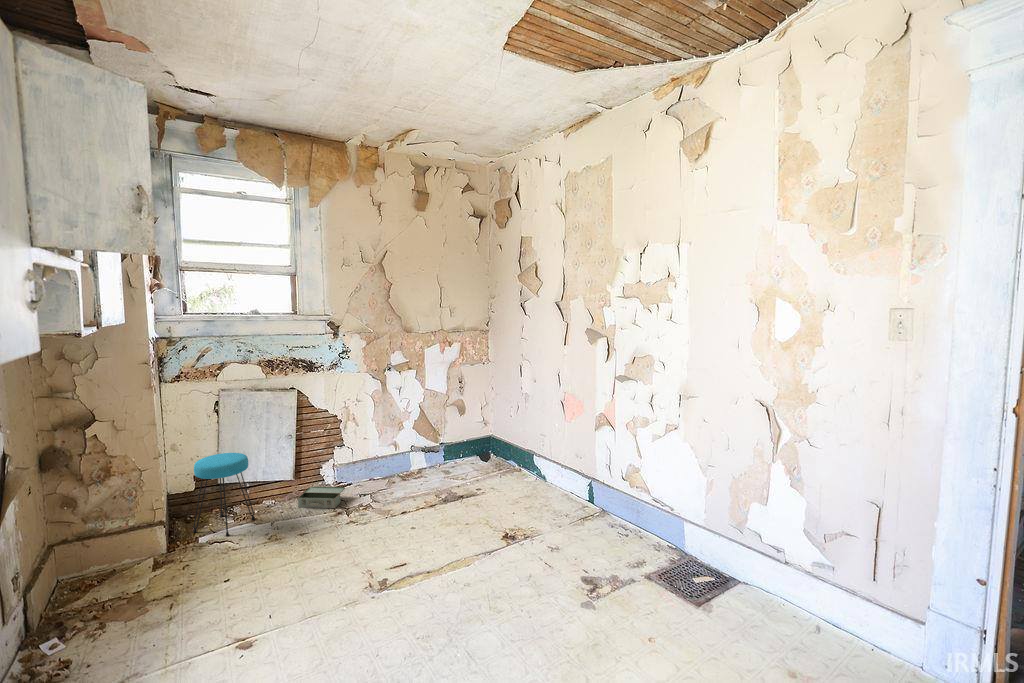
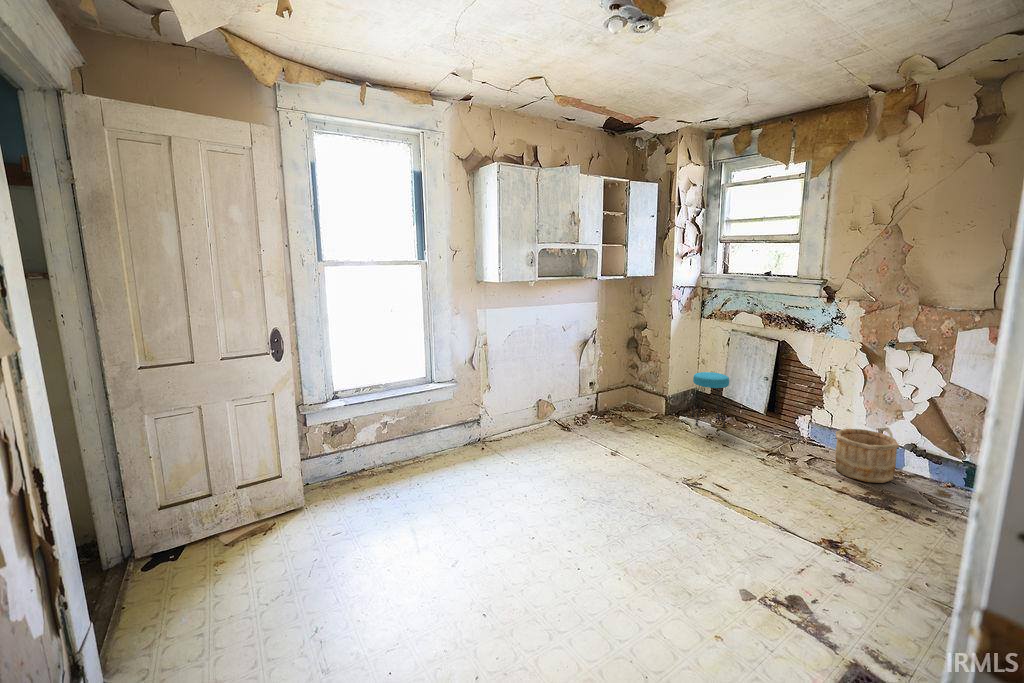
wooden bucket: none [377,446,424,493] -> present [836,429,899,483]
toolbox: present [298,487,345,508] -> none [758,429,799,450]

